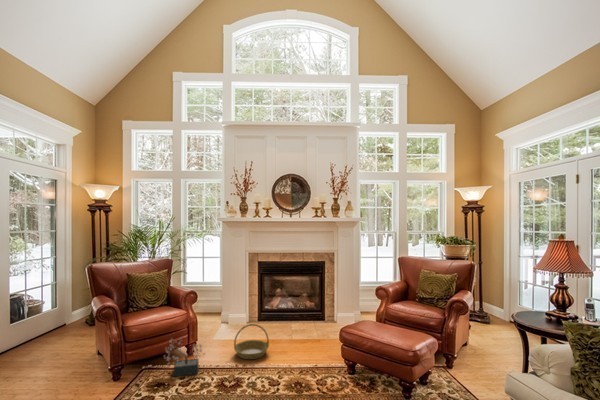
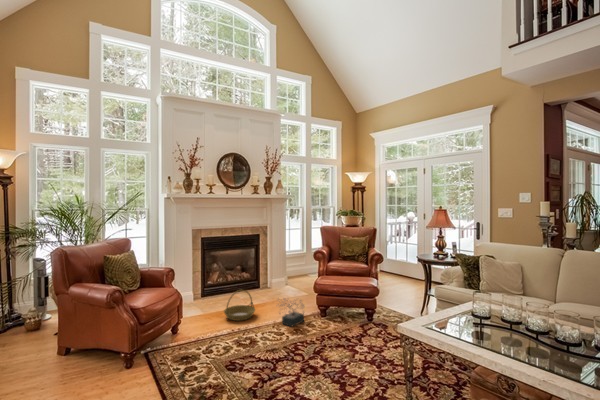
decorative plant: present [164,339,205,376] -> present [279,299,304,327]

